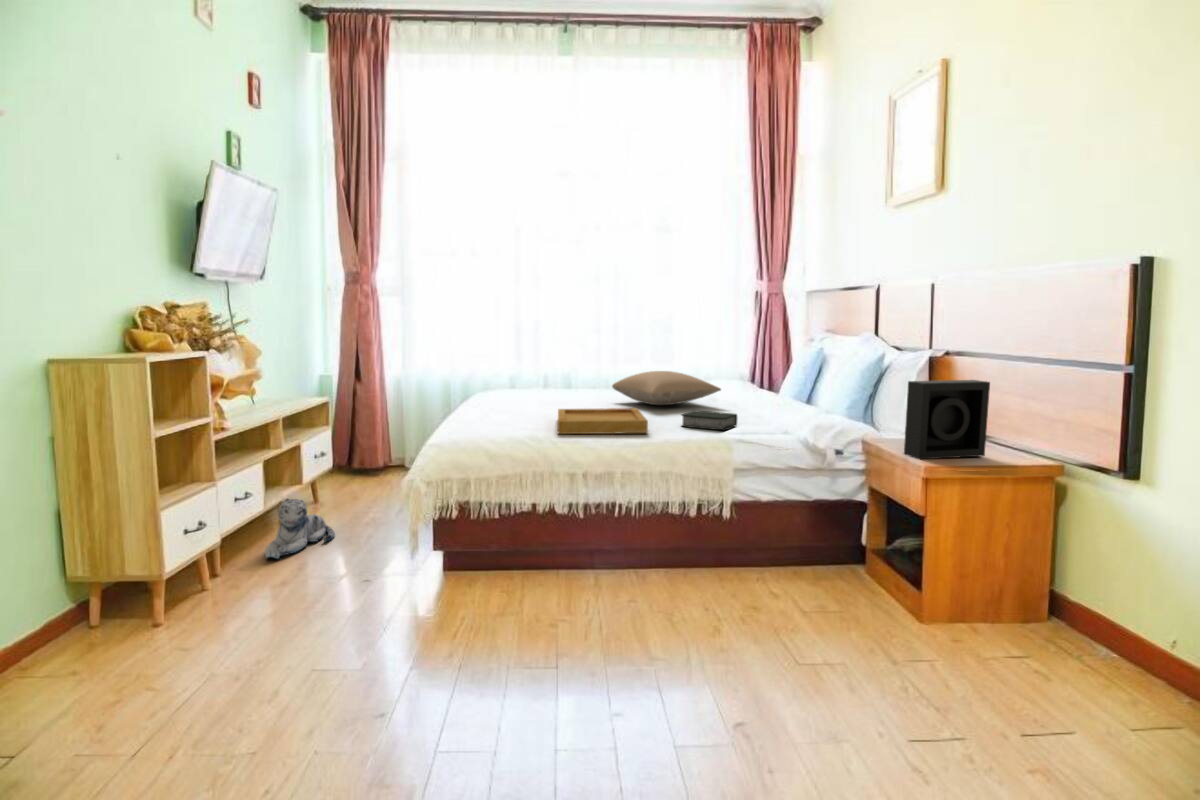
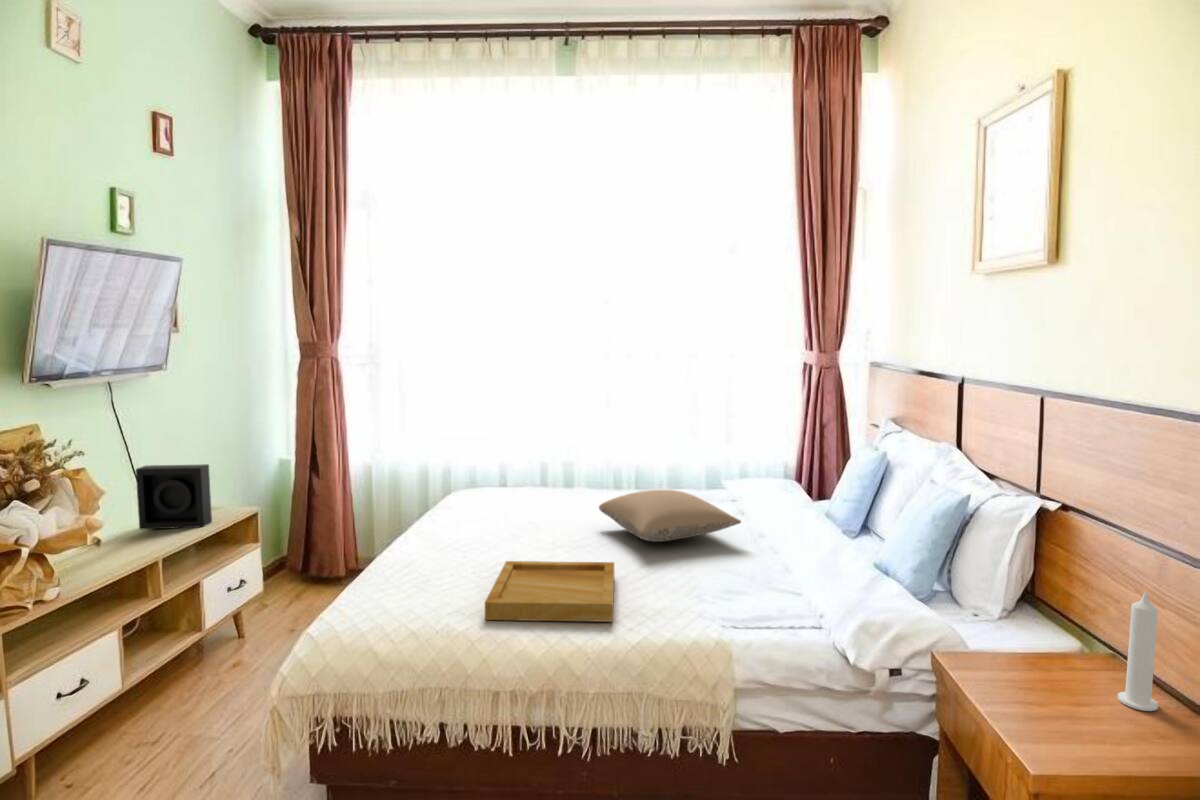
speaker: present [904,380,990,459] -> present [136,464,212,529]
candle: none [978,381,1001,454] -> present [1118,592,1158,711]
book: present [682,410,737,430] -> none [668,570,750,615]
plush toy: present [265,499,335,559] -> none [115,668,228,758]

